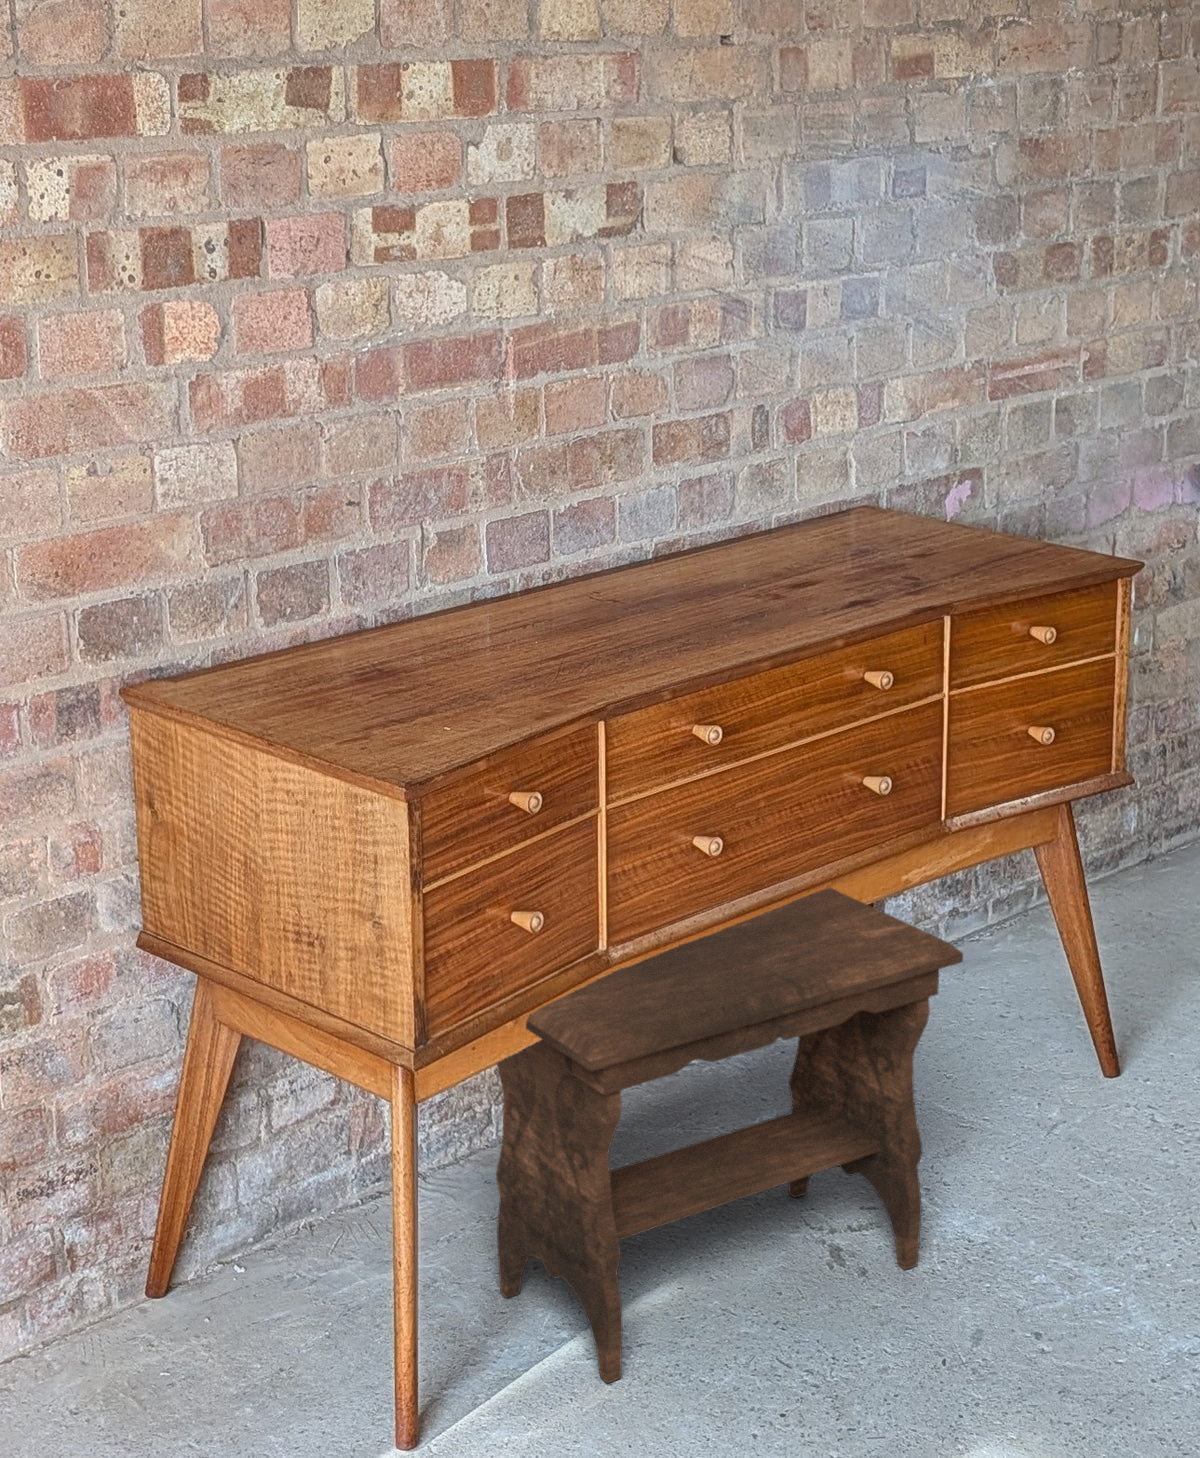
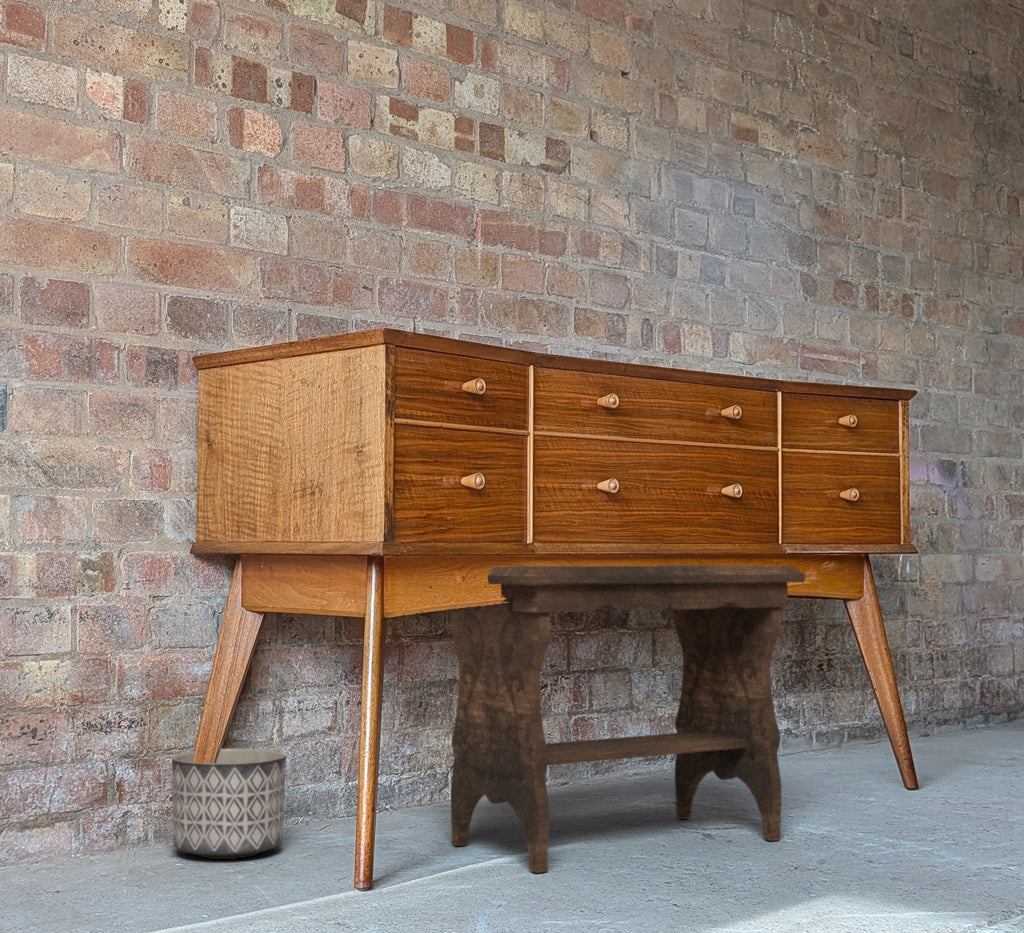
planter: none [138,1183,286,1352] -> present [172,748,286,859]

